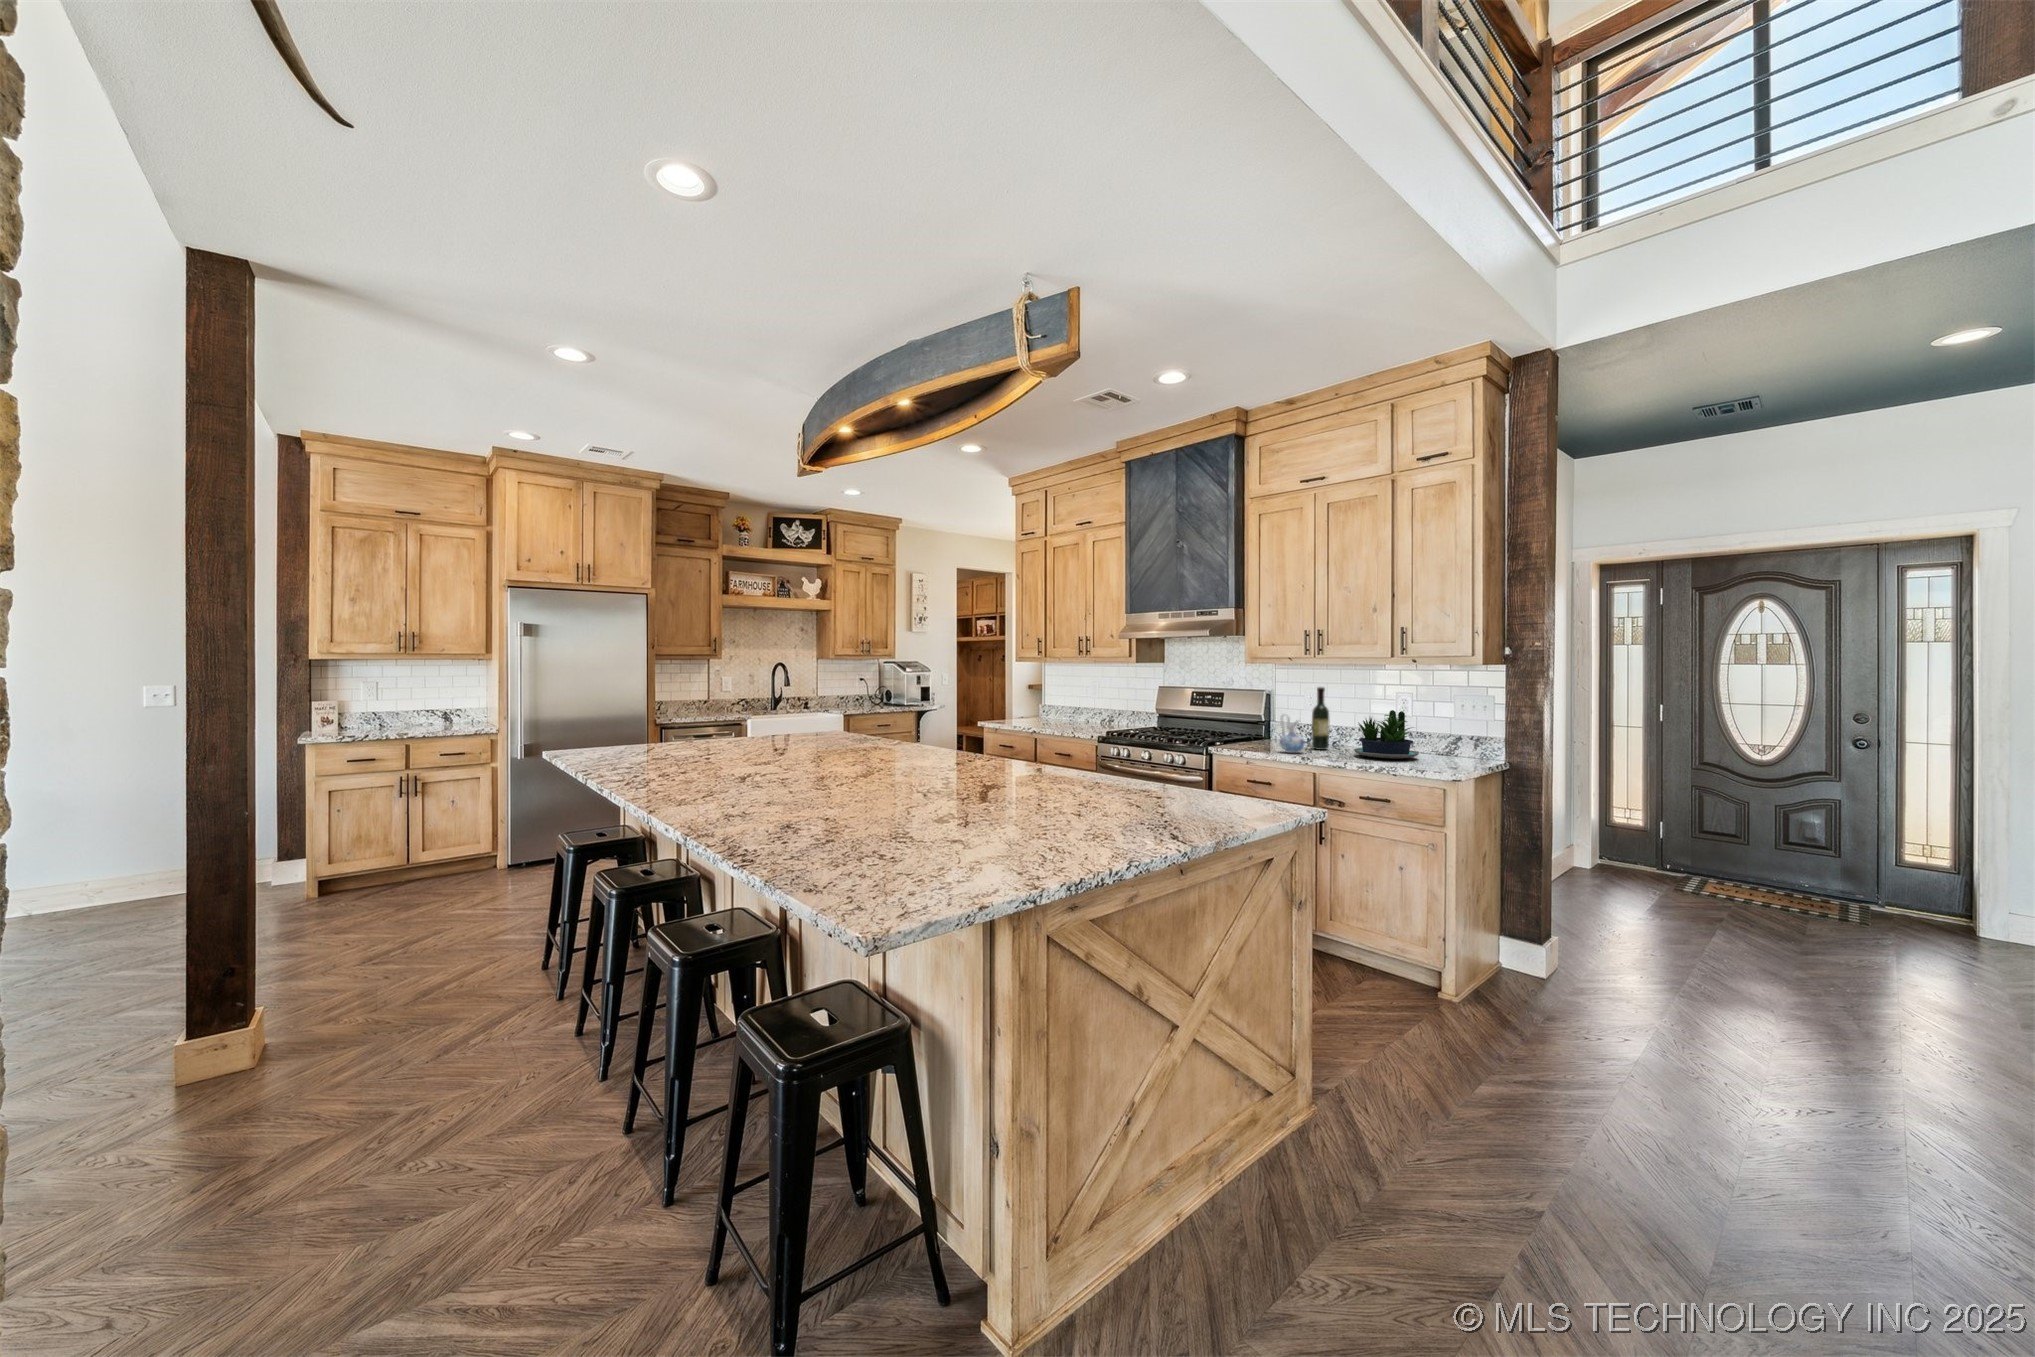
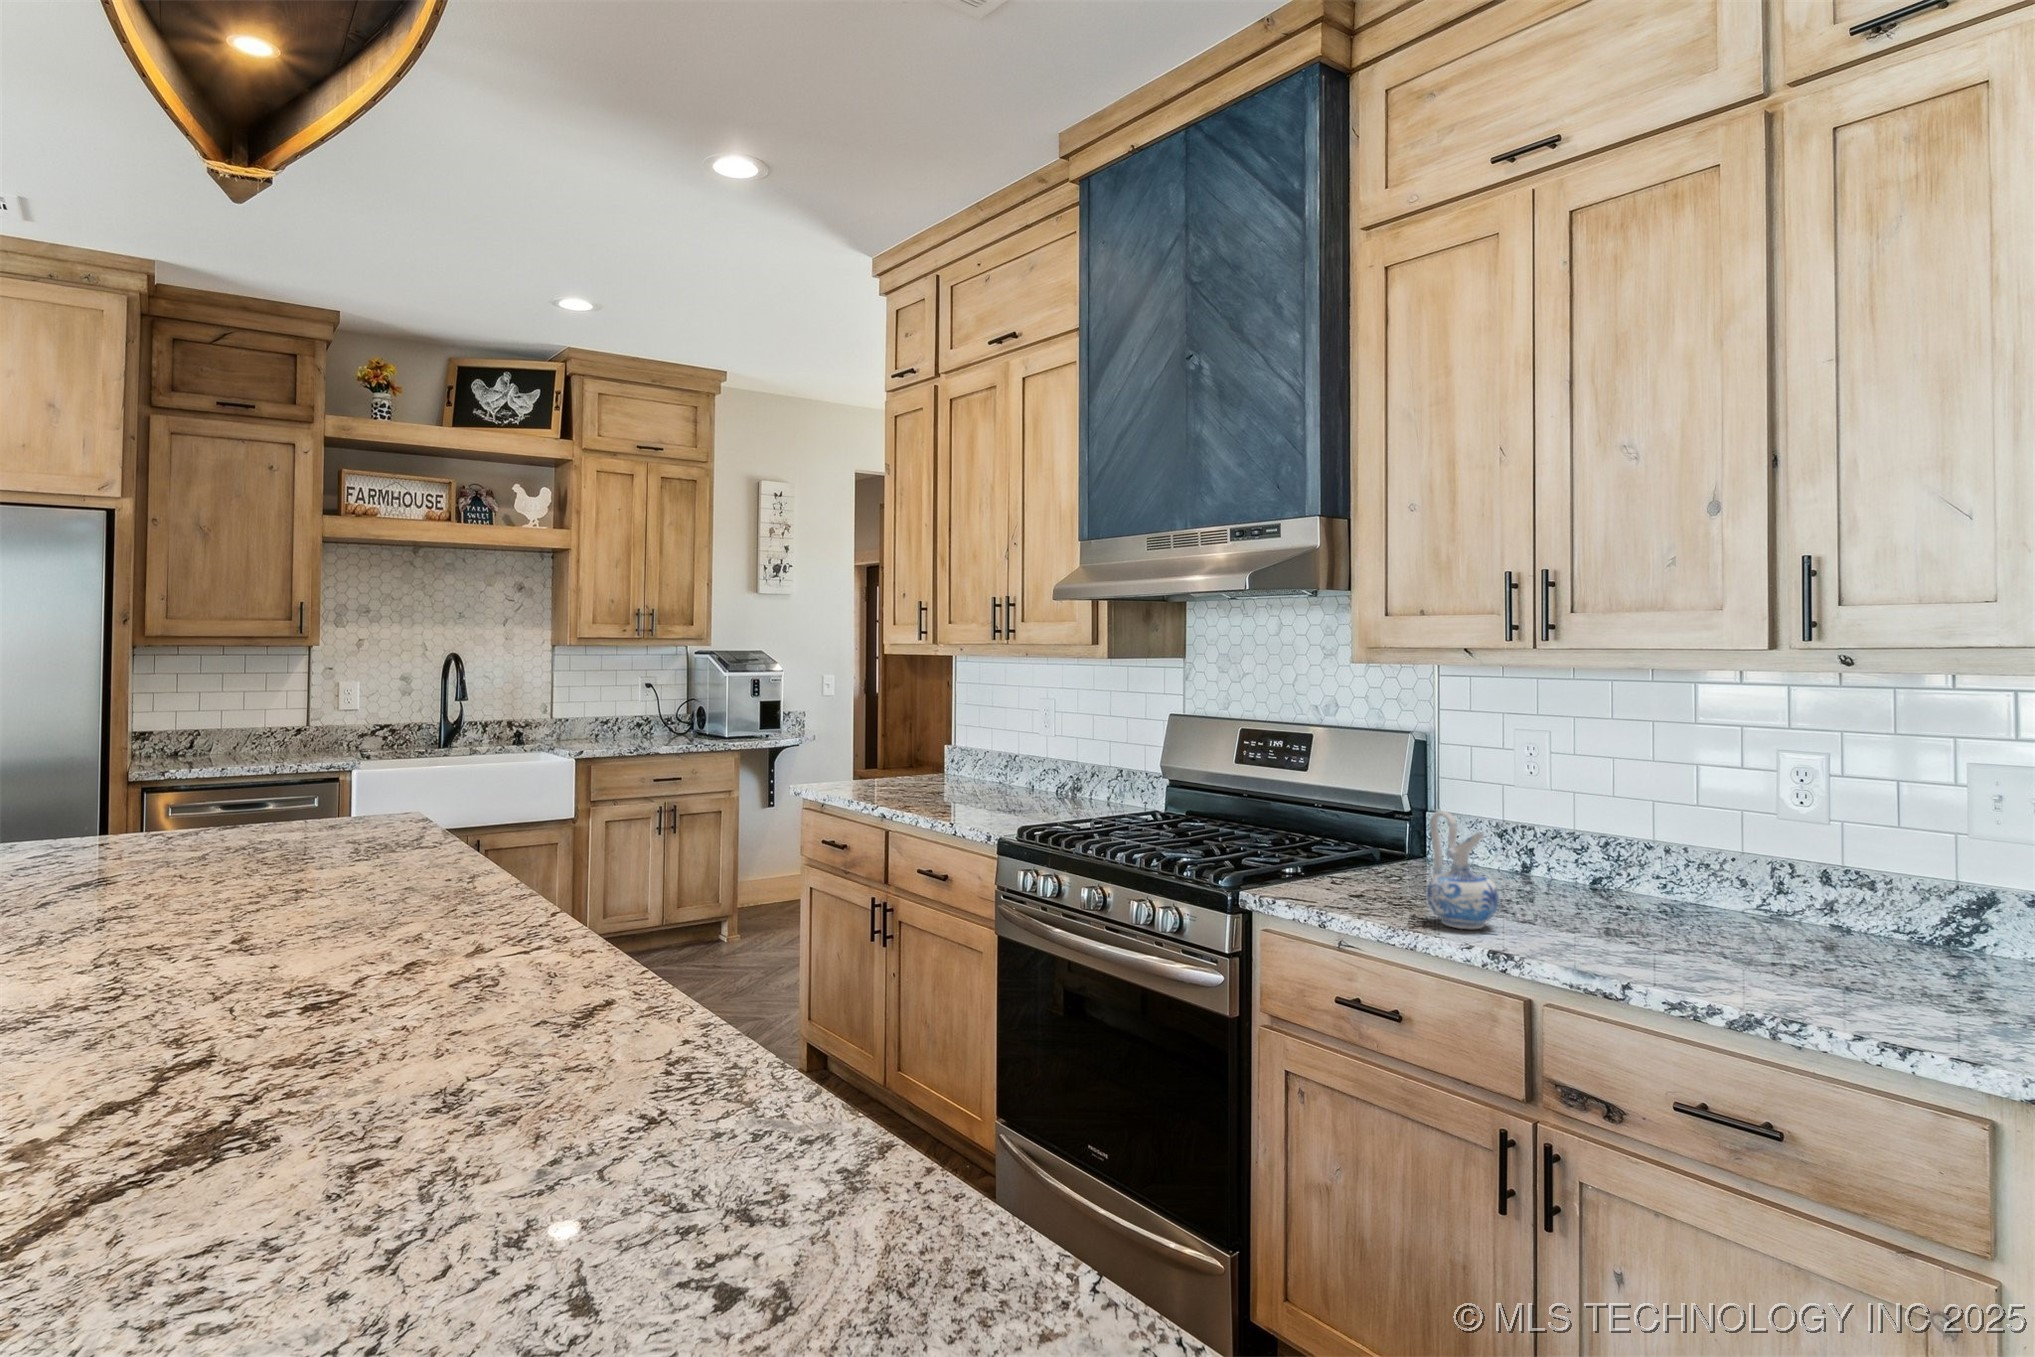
wine bottle: present [1311,687,1330,750] -> none [1524,733,1576,913]
potted plant: present [1354,710,1418,759] -> none [1651,813,1873,974]

